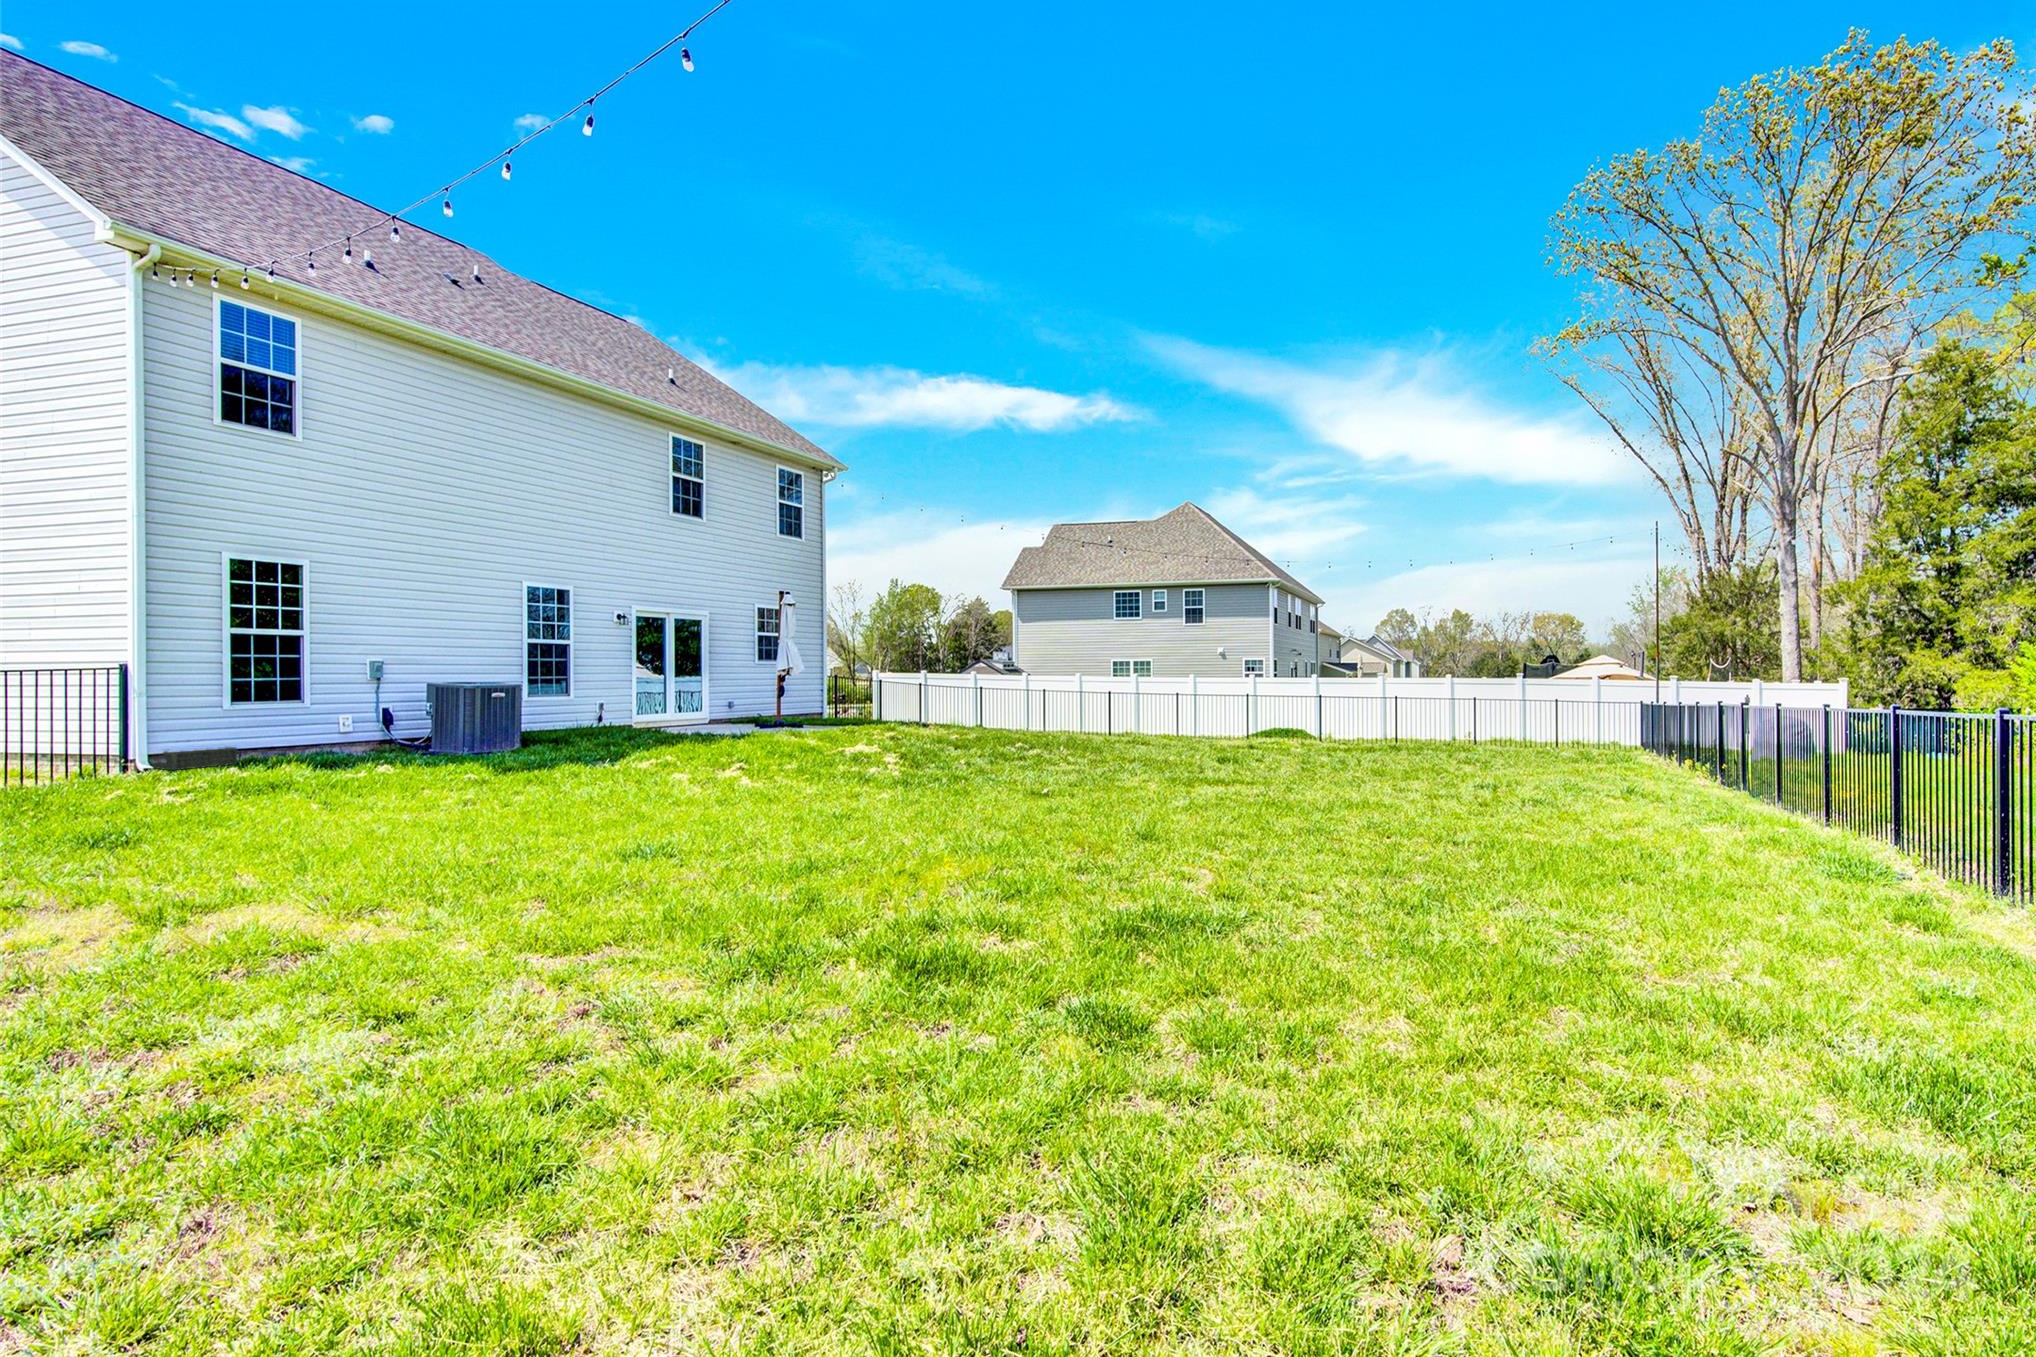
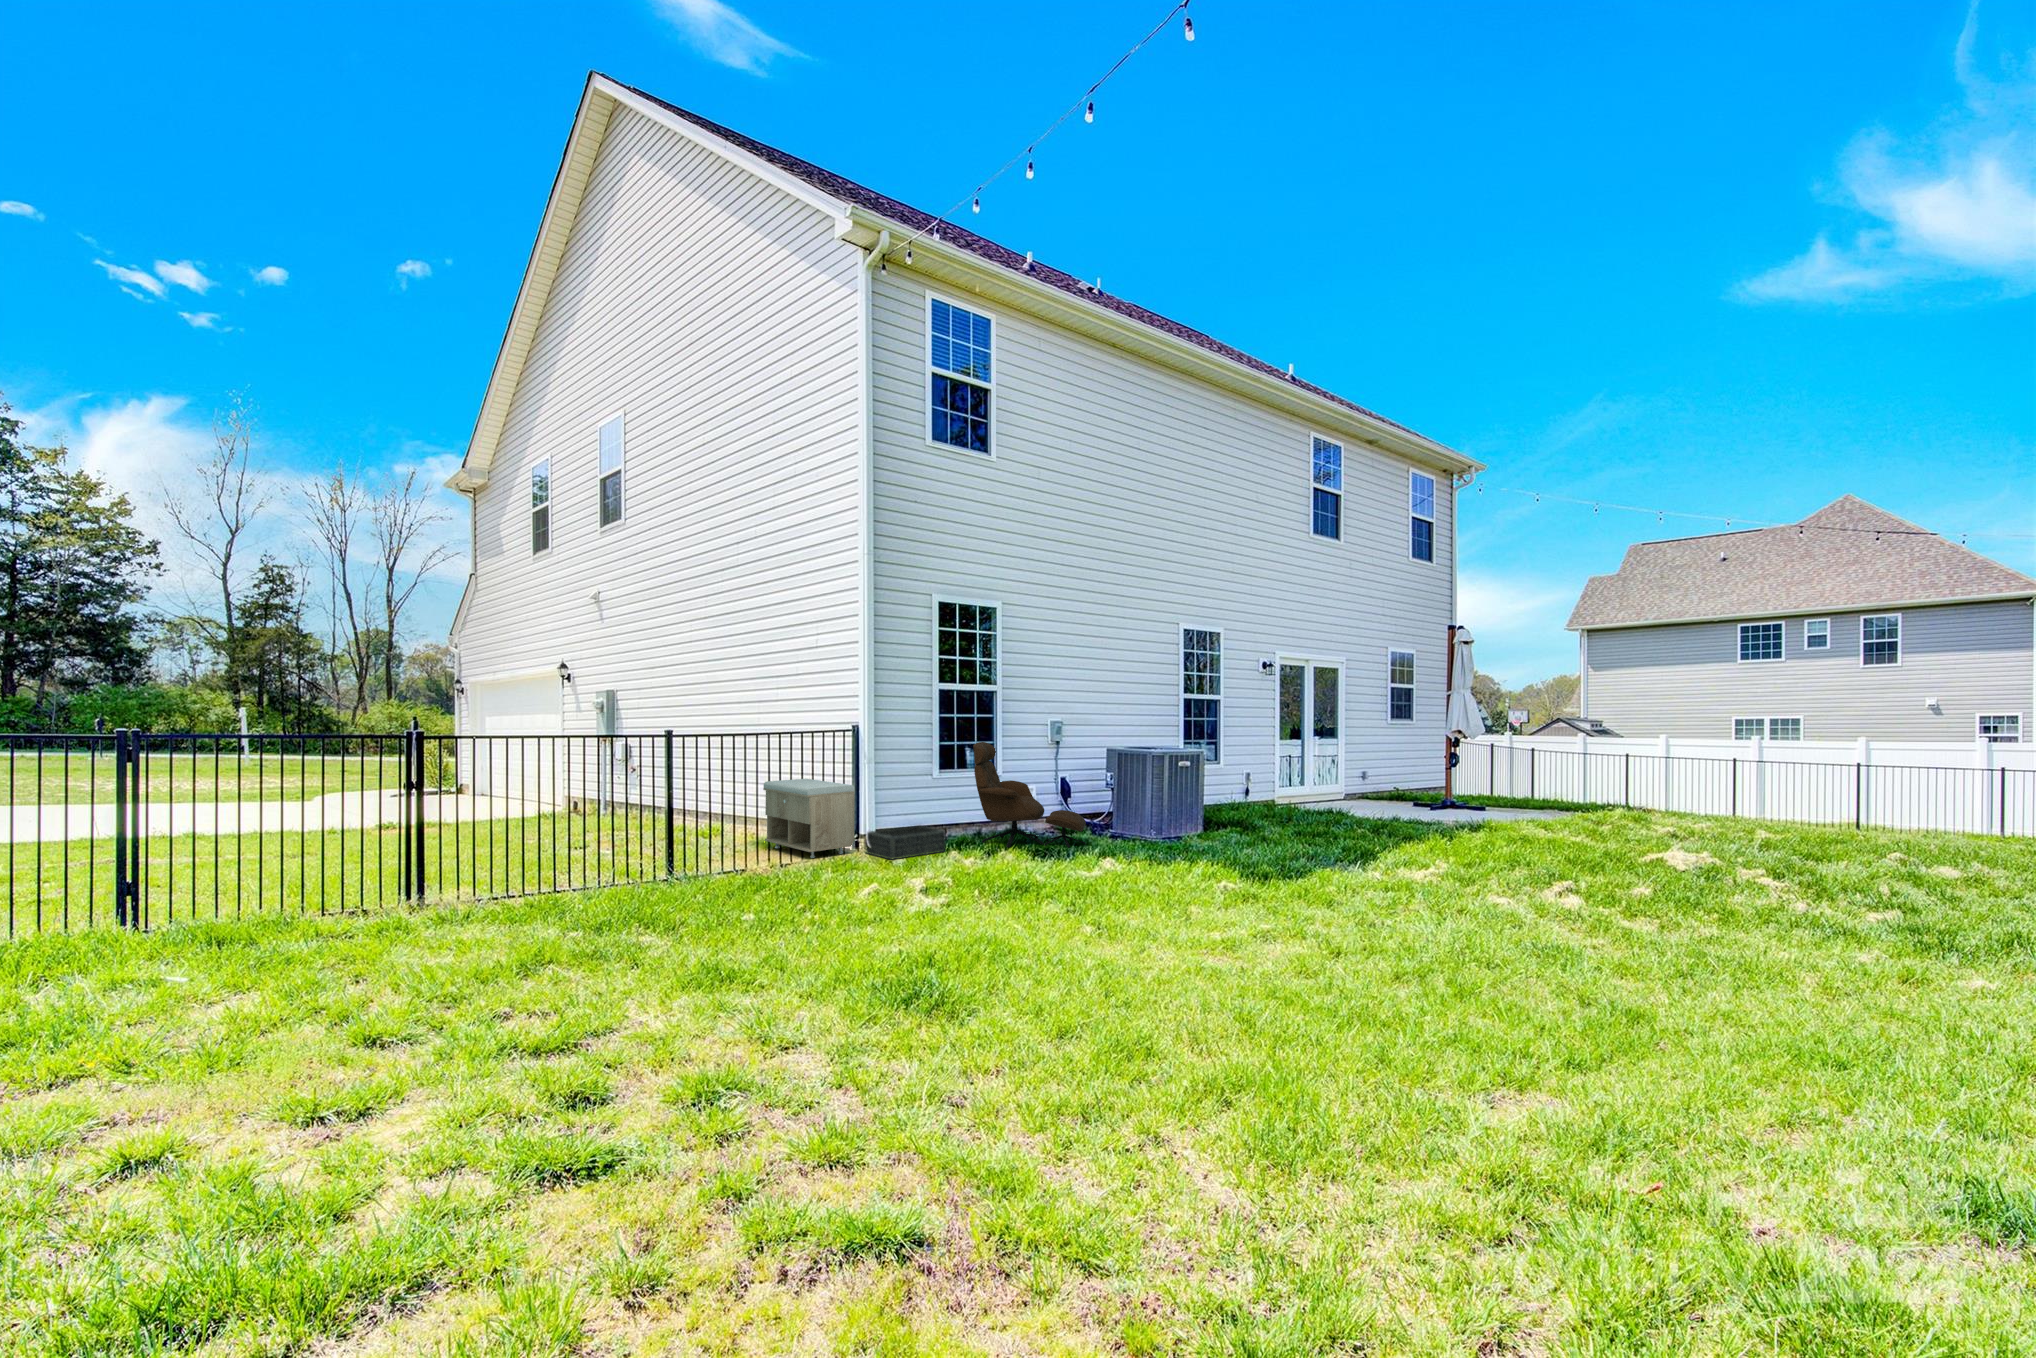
lounge chair: none [272,678,387,760] -> present [973,742,1086,847]
storage bench: none [41,711,140,773] -> present [763,779,854,858]

